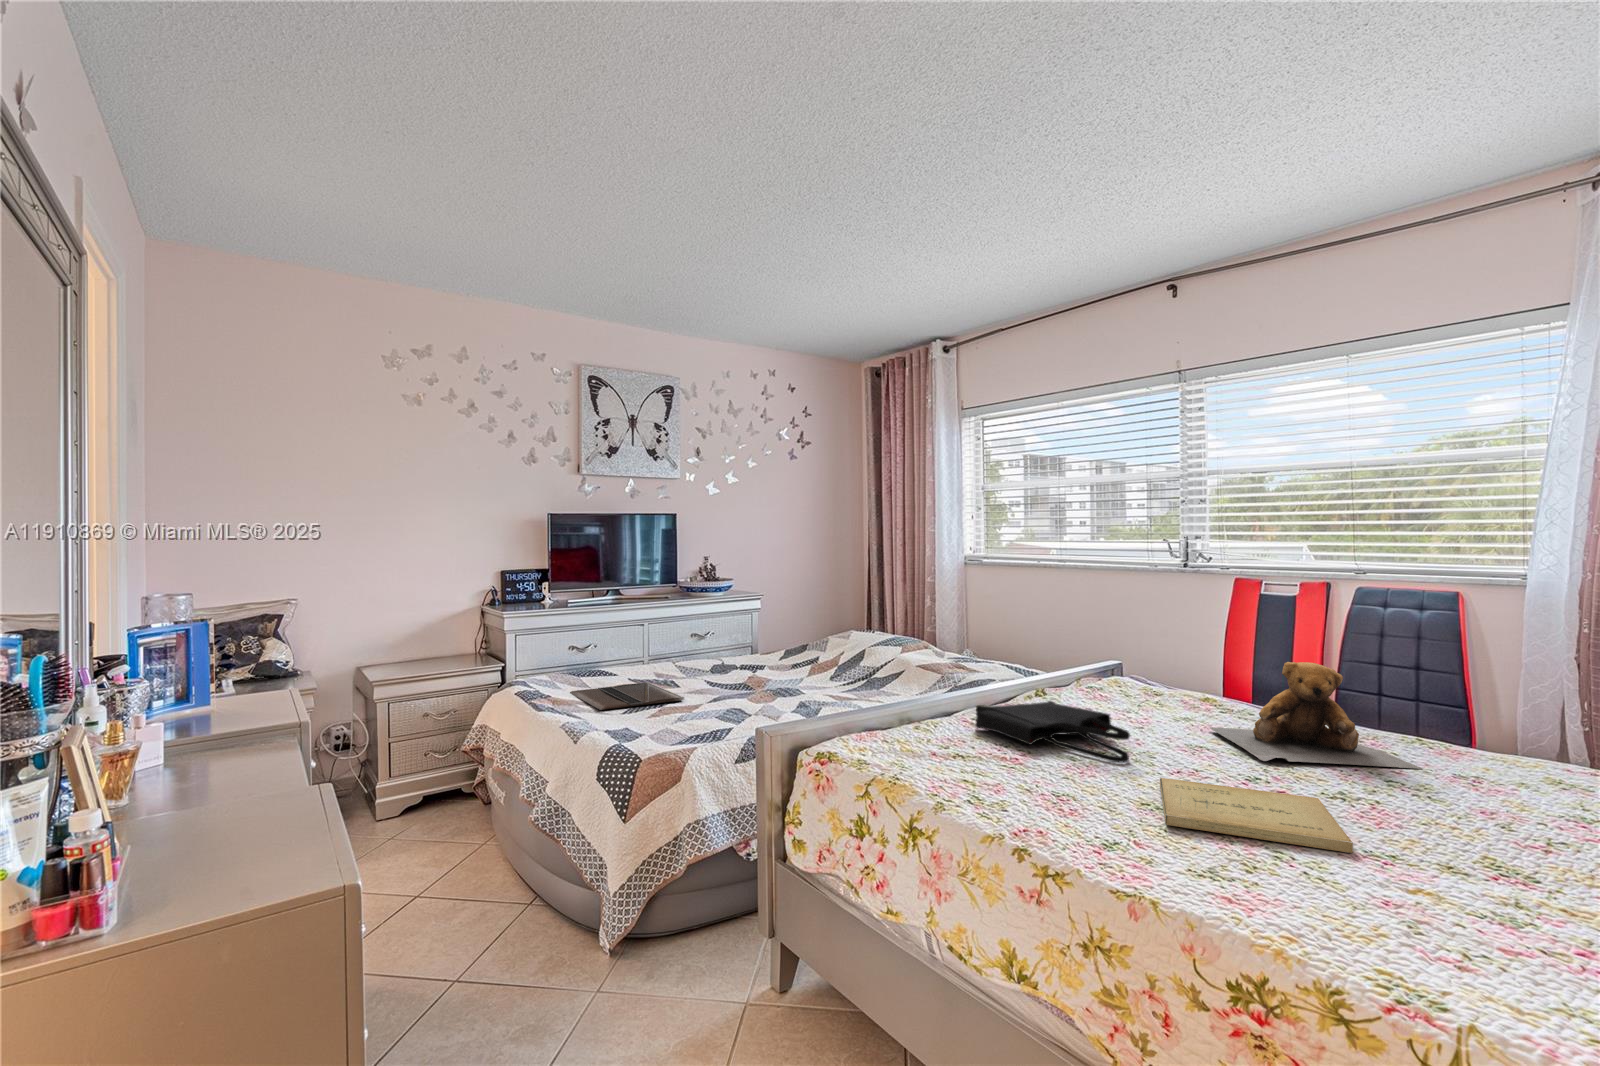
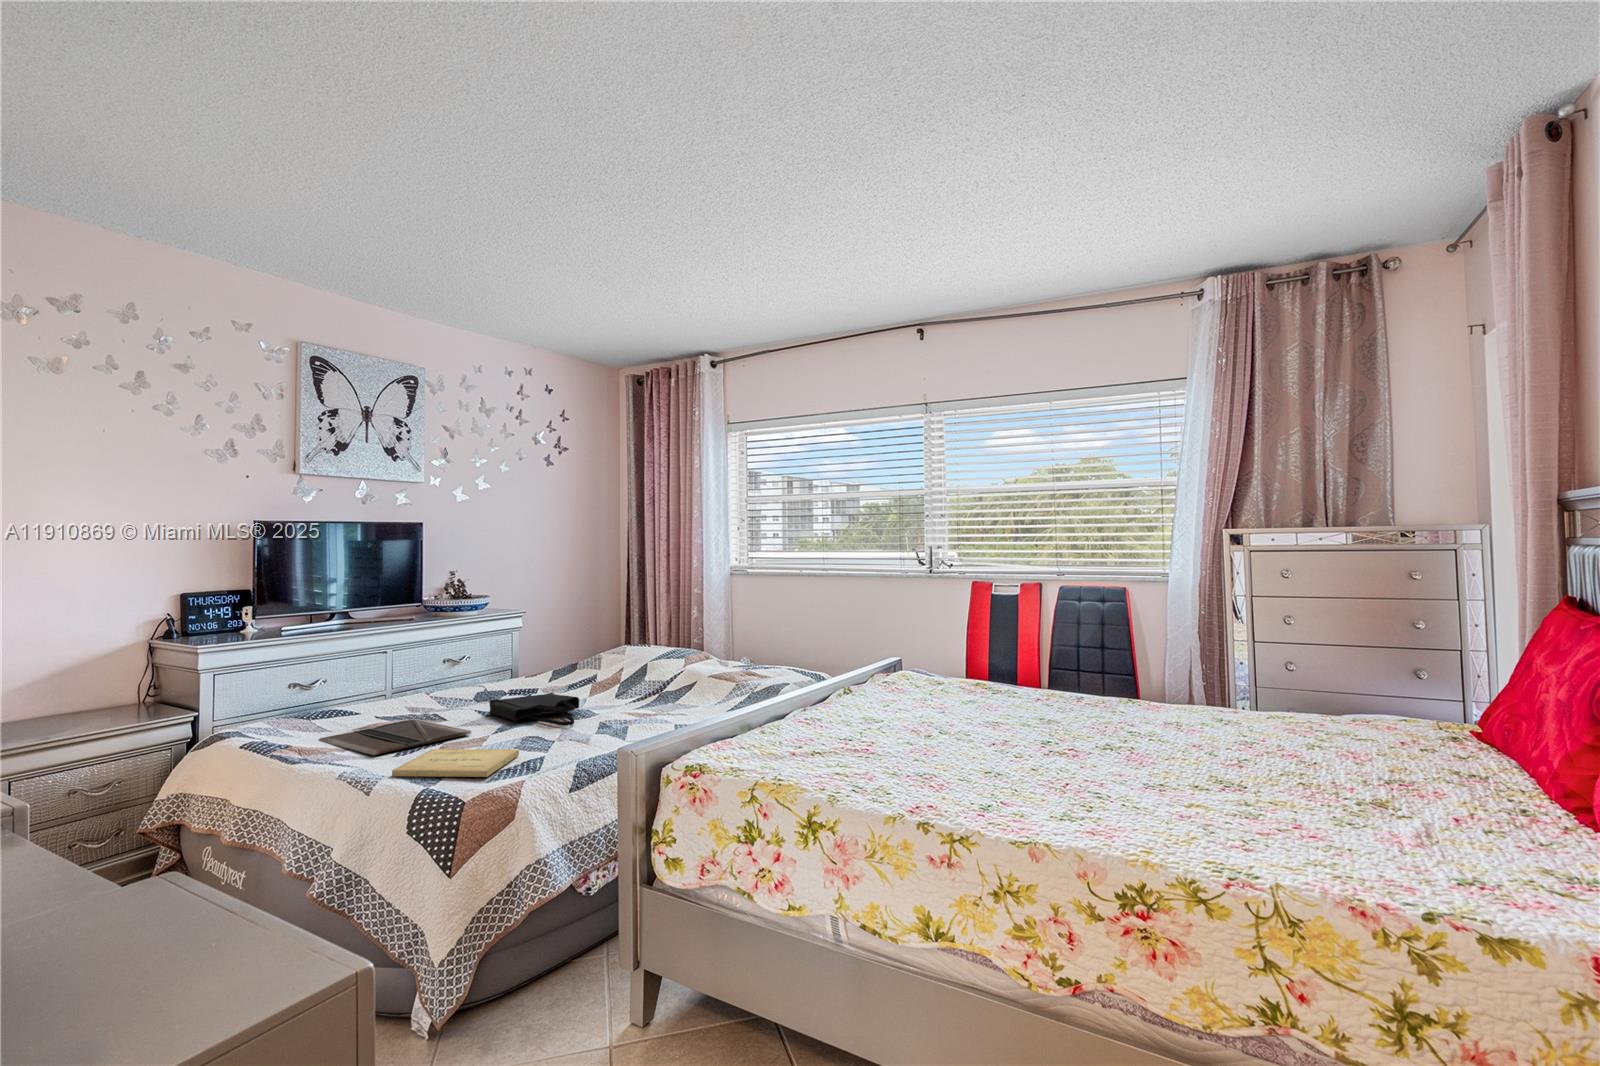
teddy bear: present [1210,662,1422,769] -> none [996,646,1148,728]
tote bag: present [975,701,1130,762] -> present [490,693,579,726]
book: present [1160,778,1353,853] -> present [392,749,519,777]

